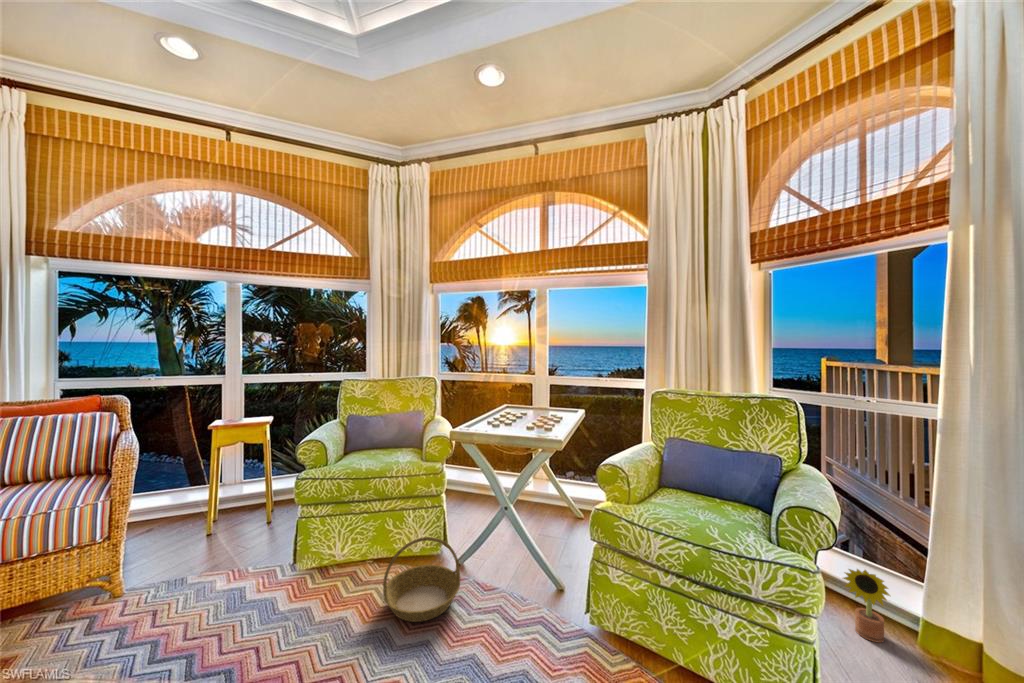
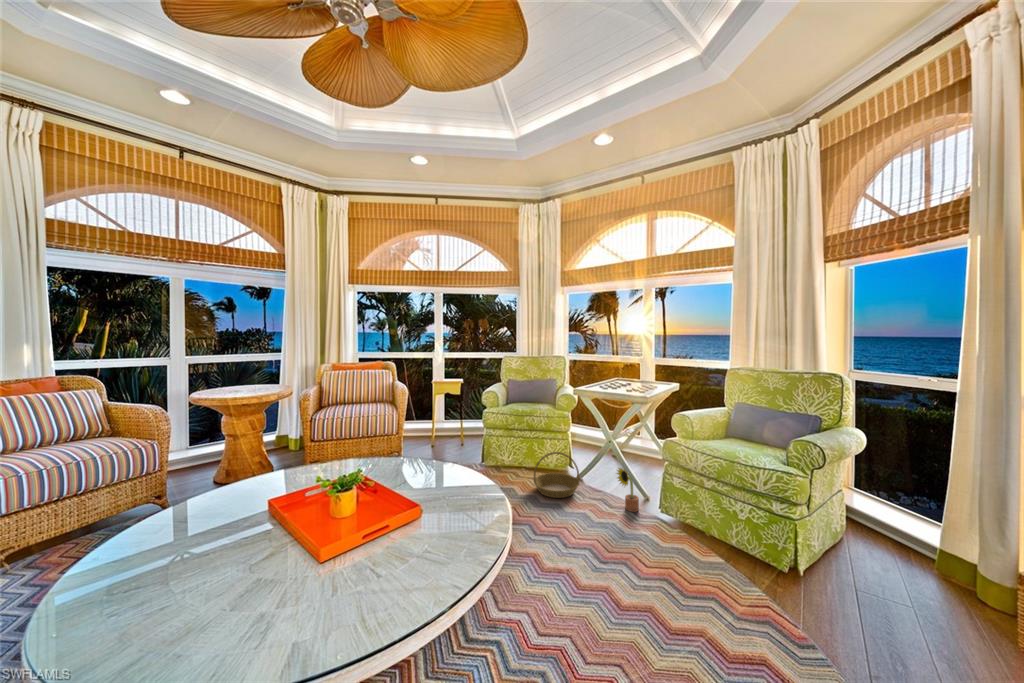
decorative plant: present [843,569,890,643] -> present [617,468,639,512]

